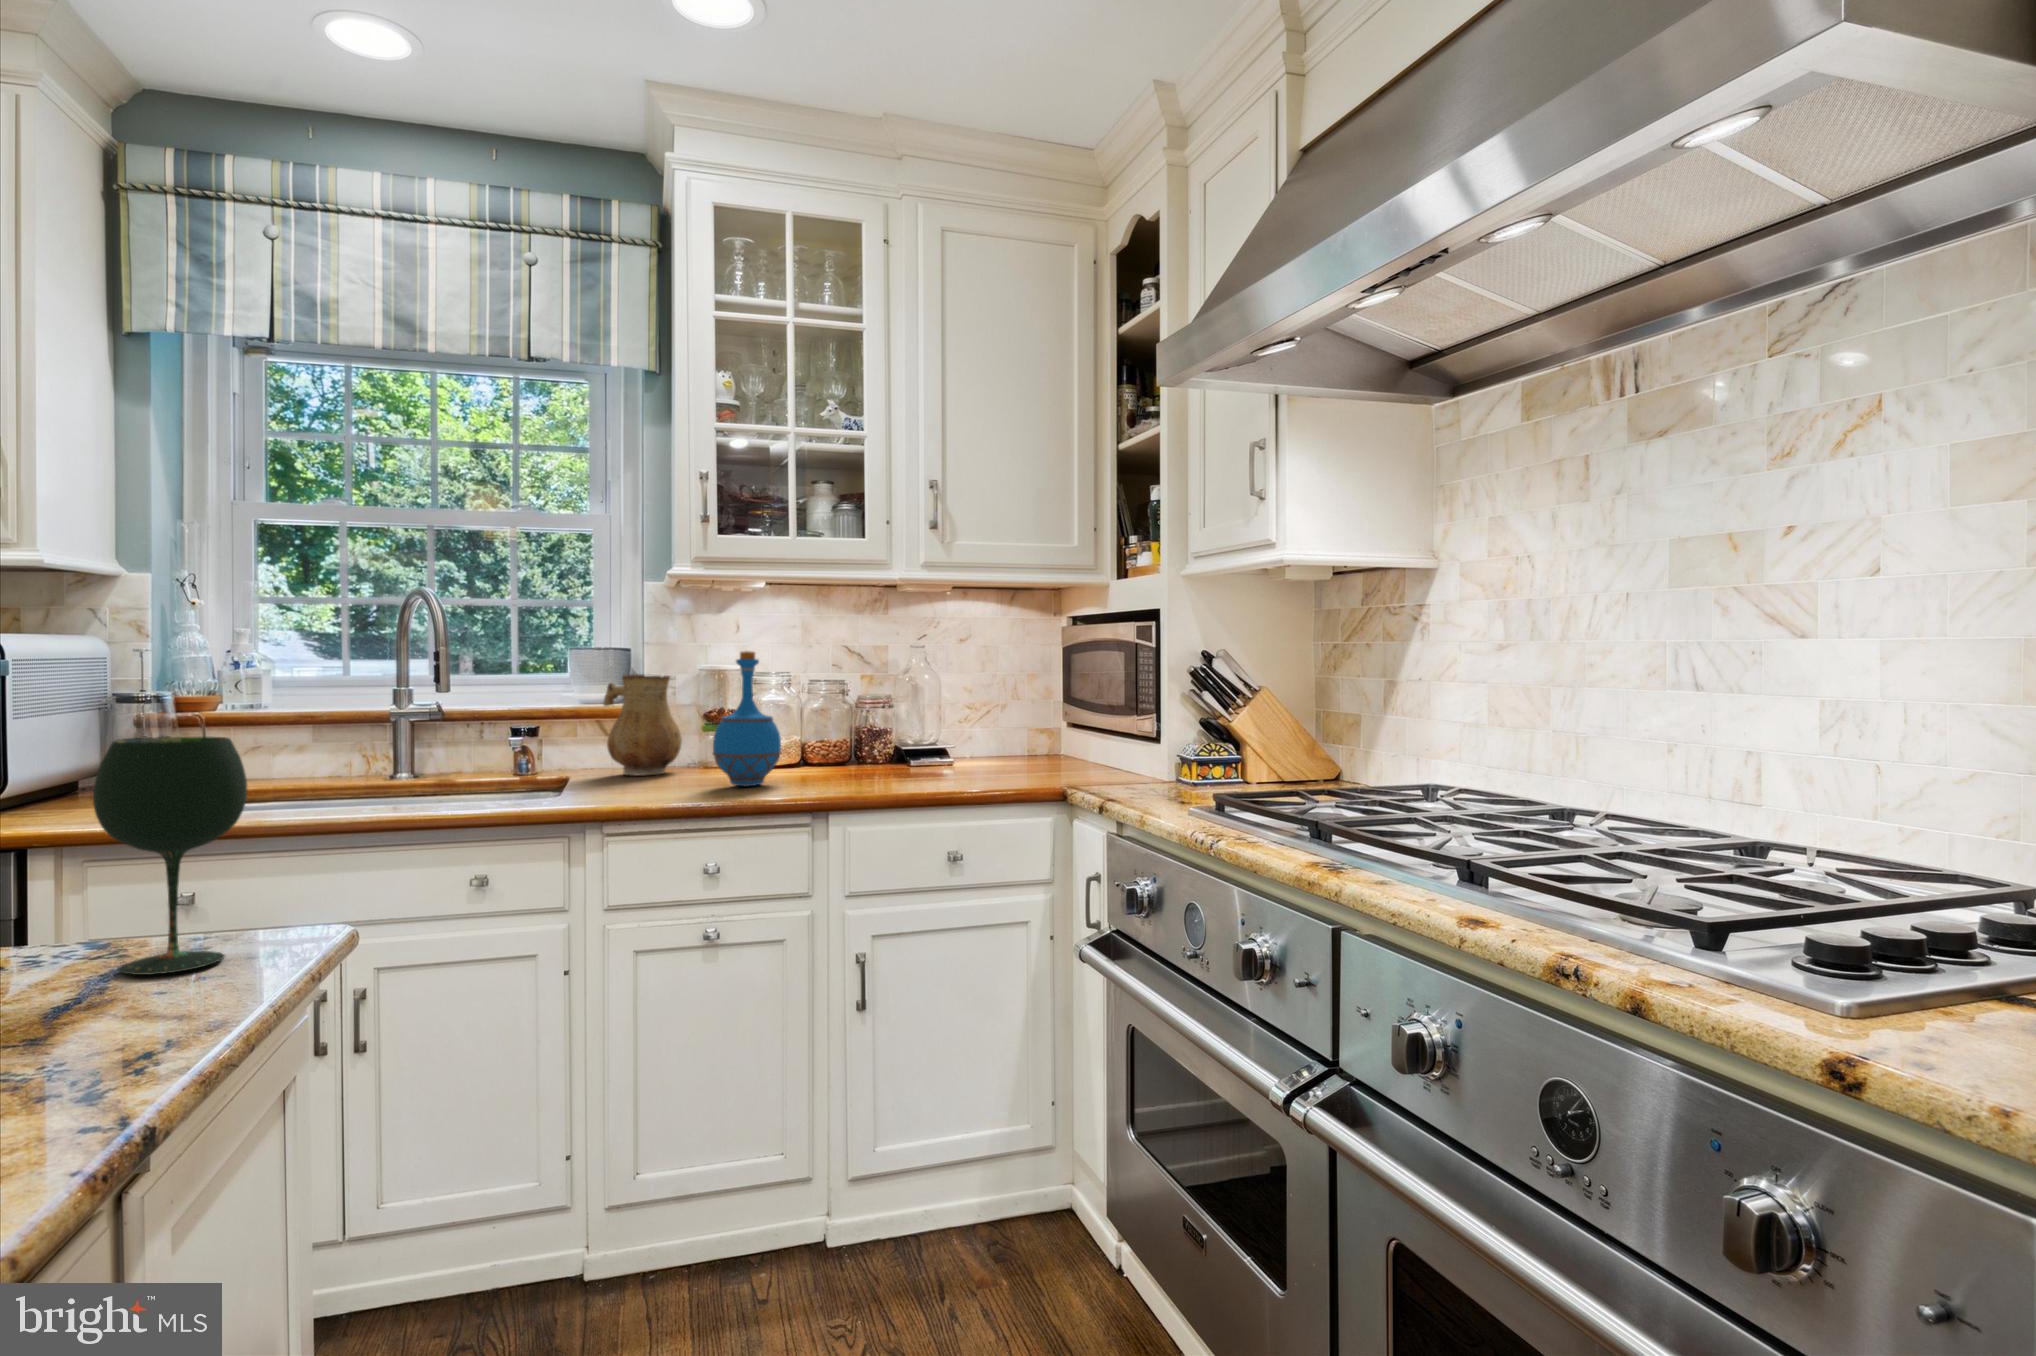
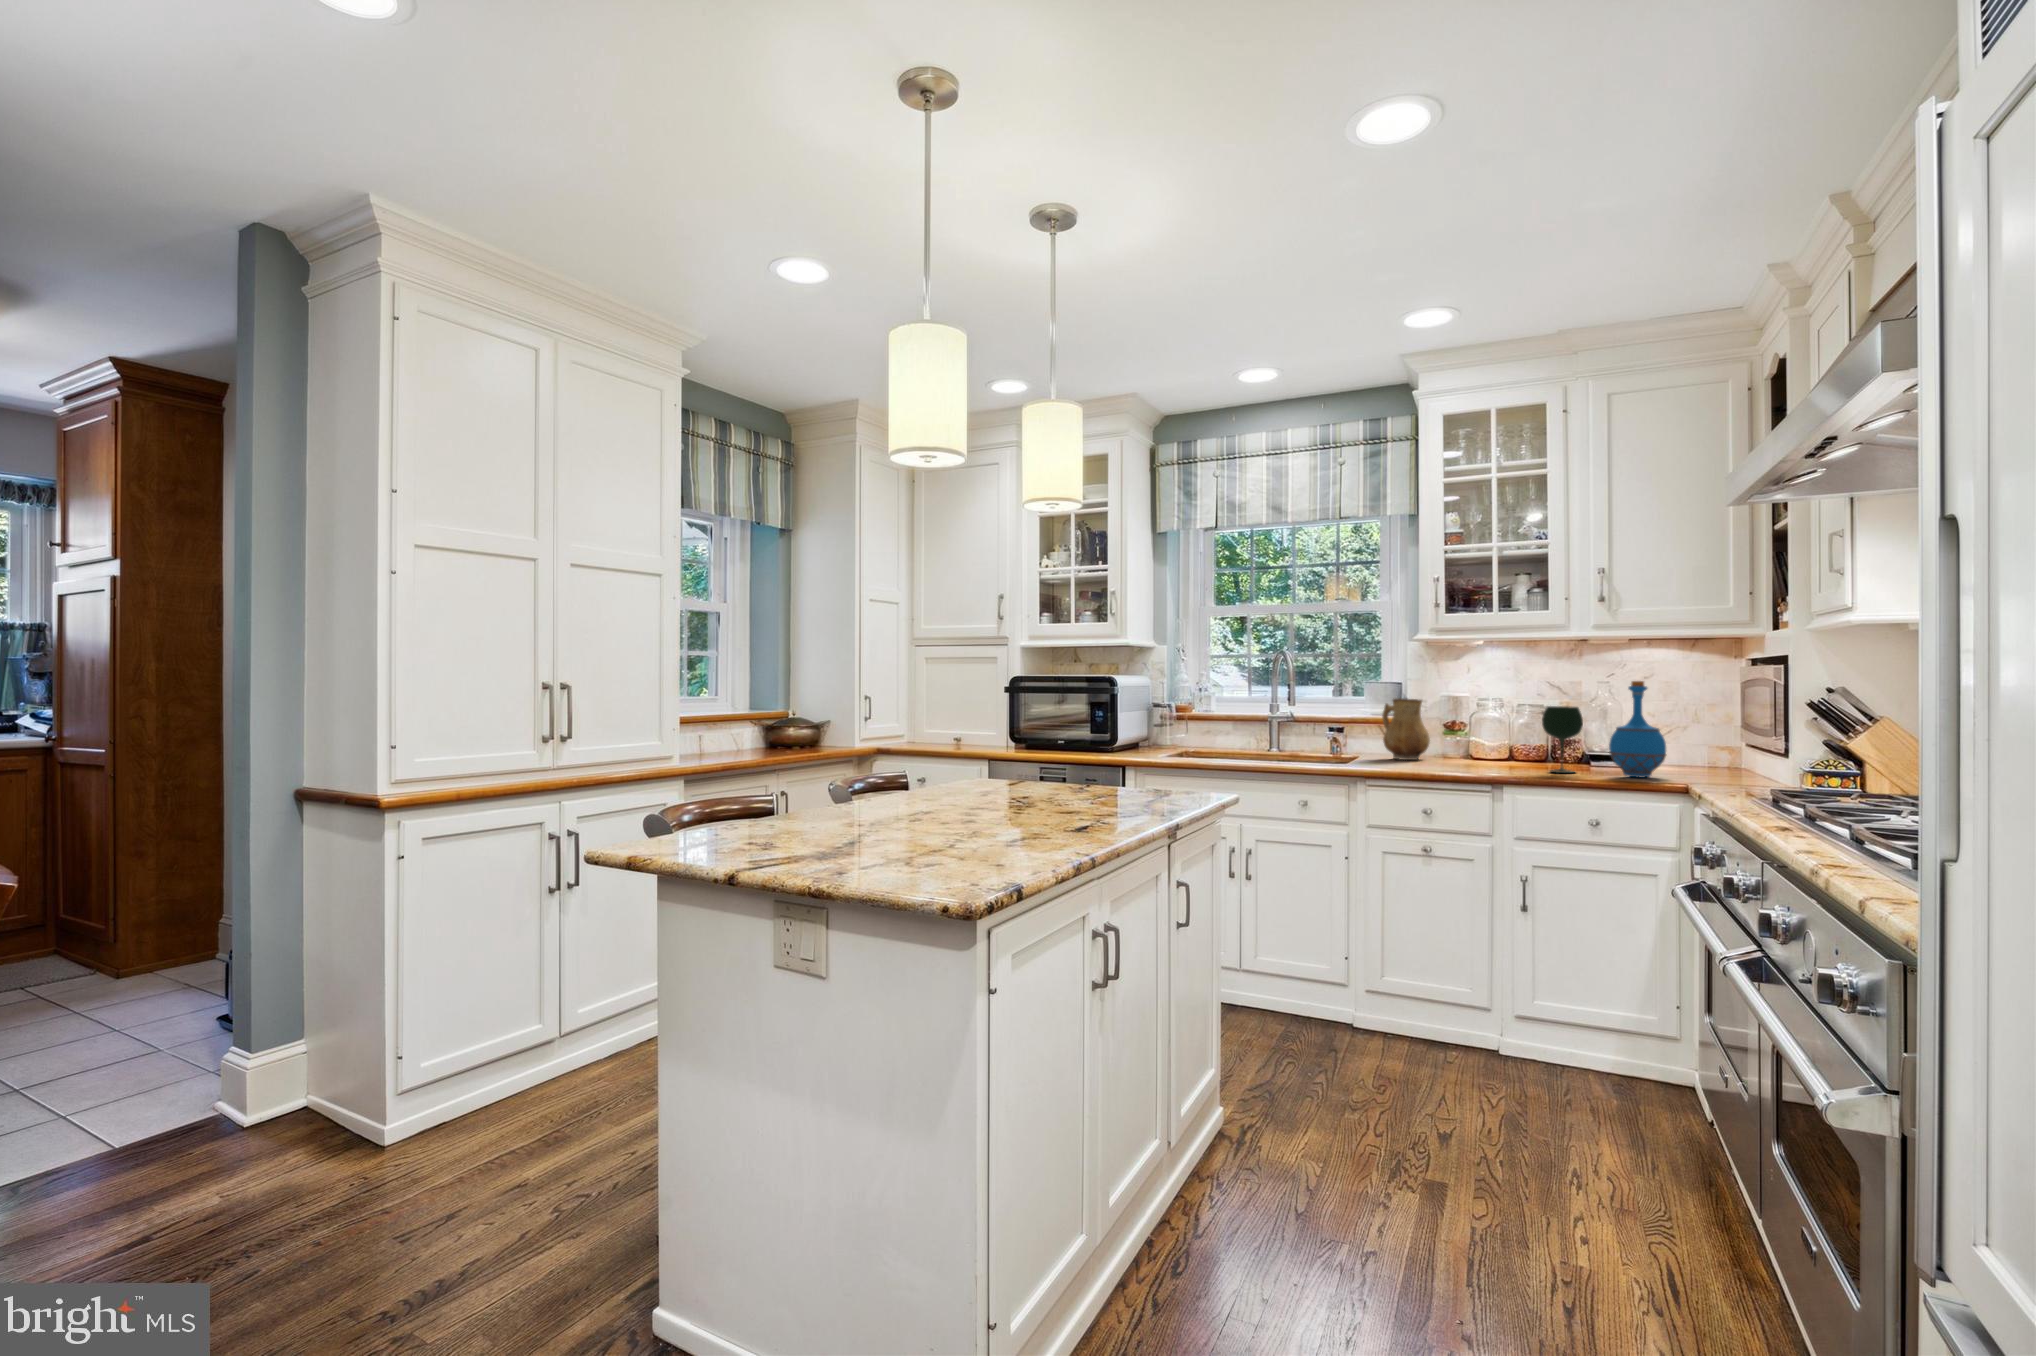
bottle: present [713,651,781,786] -> present [1609,681,1666,778]
wine glass: present [93,737,247,975] -> present [1542,706,1583,773]

